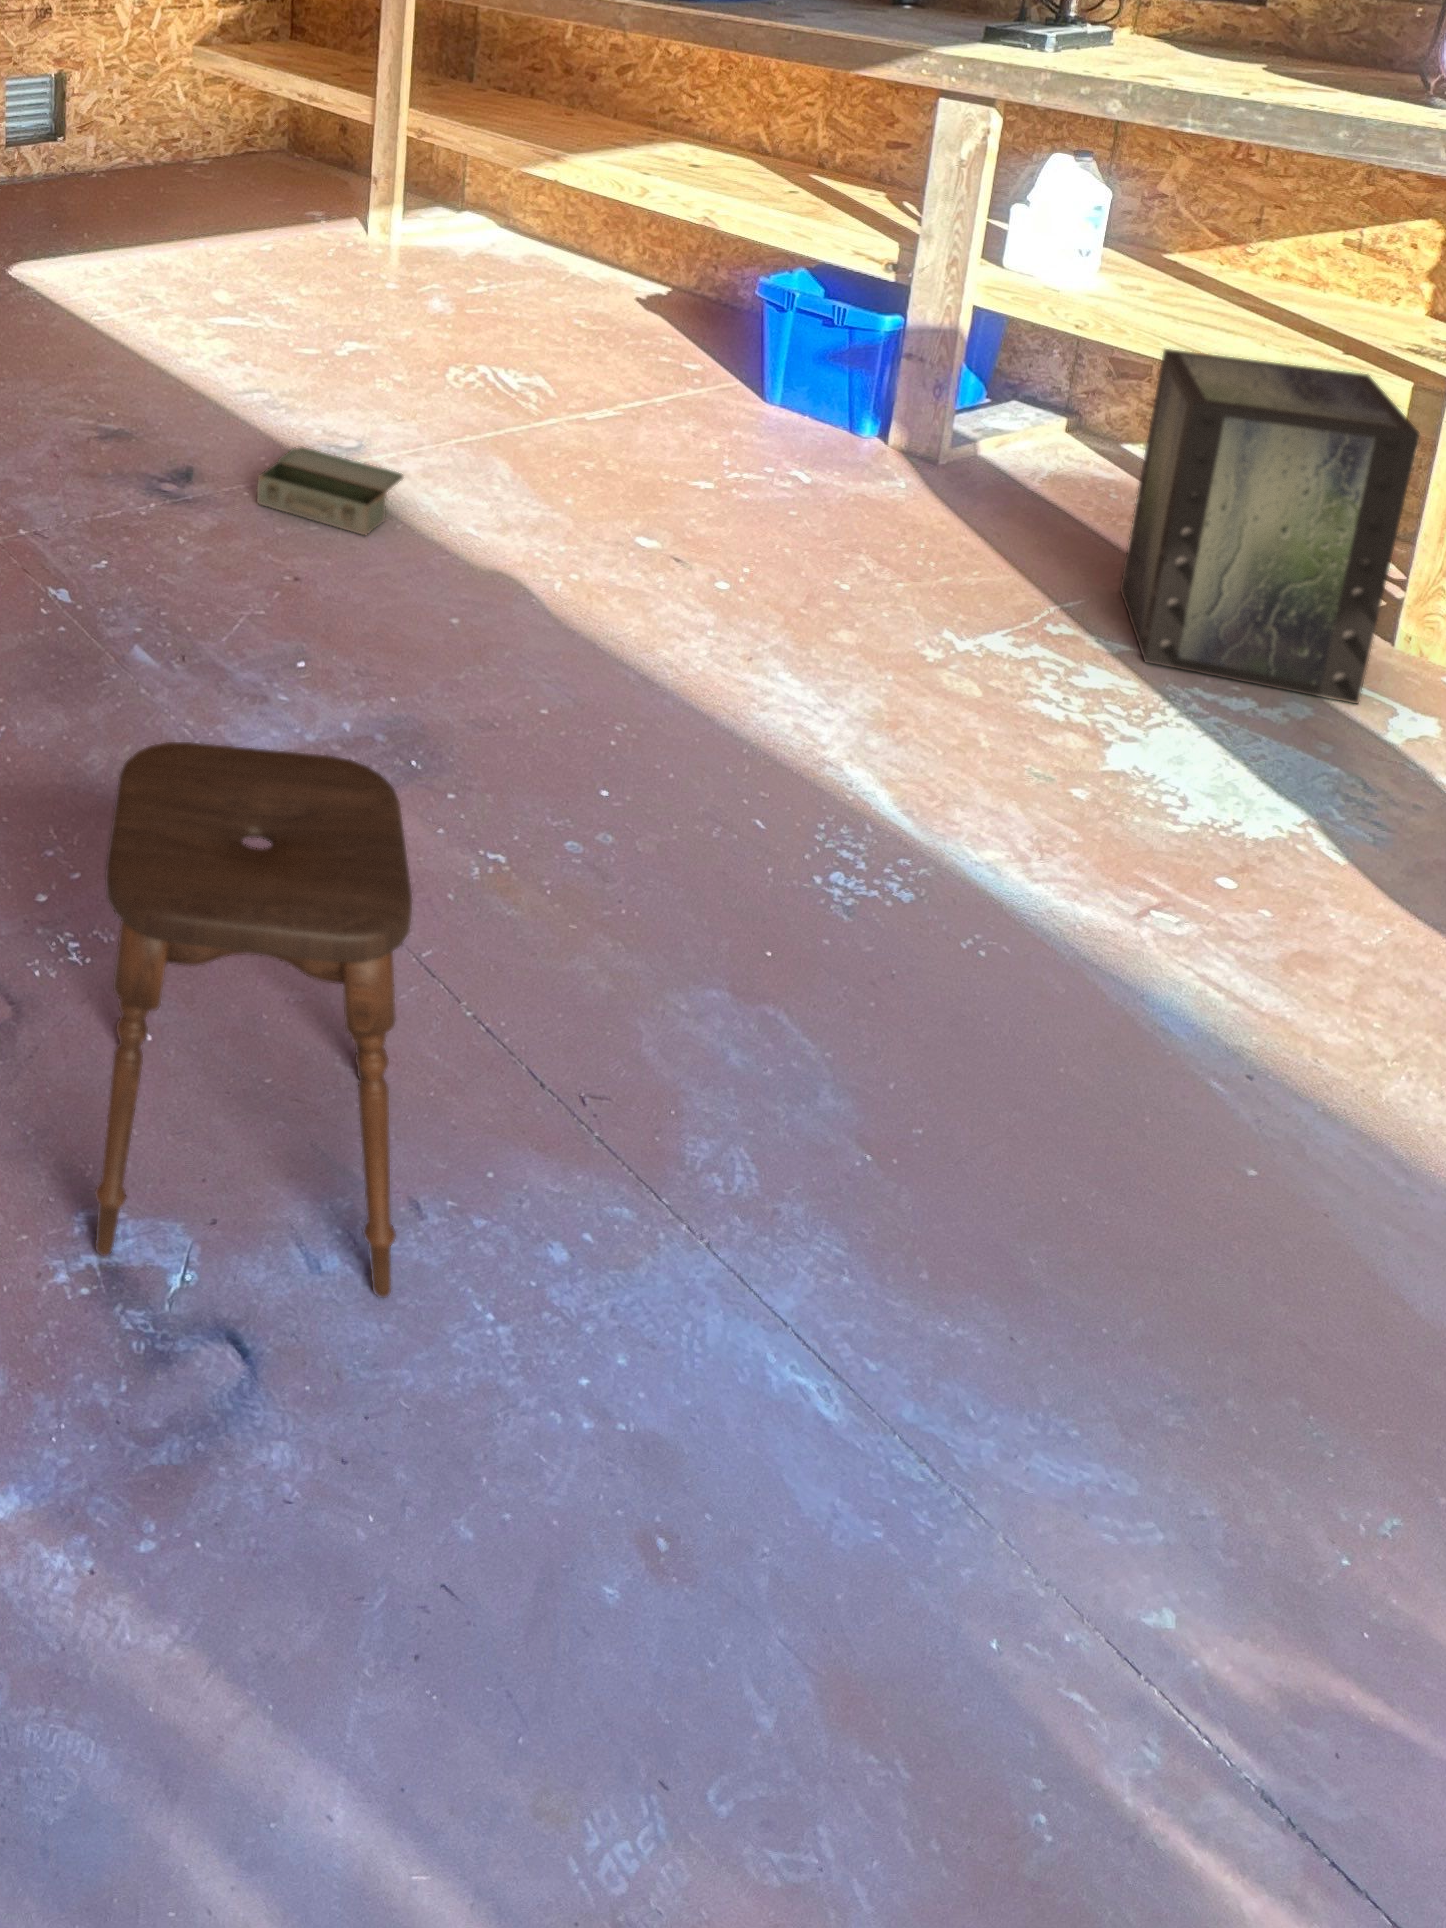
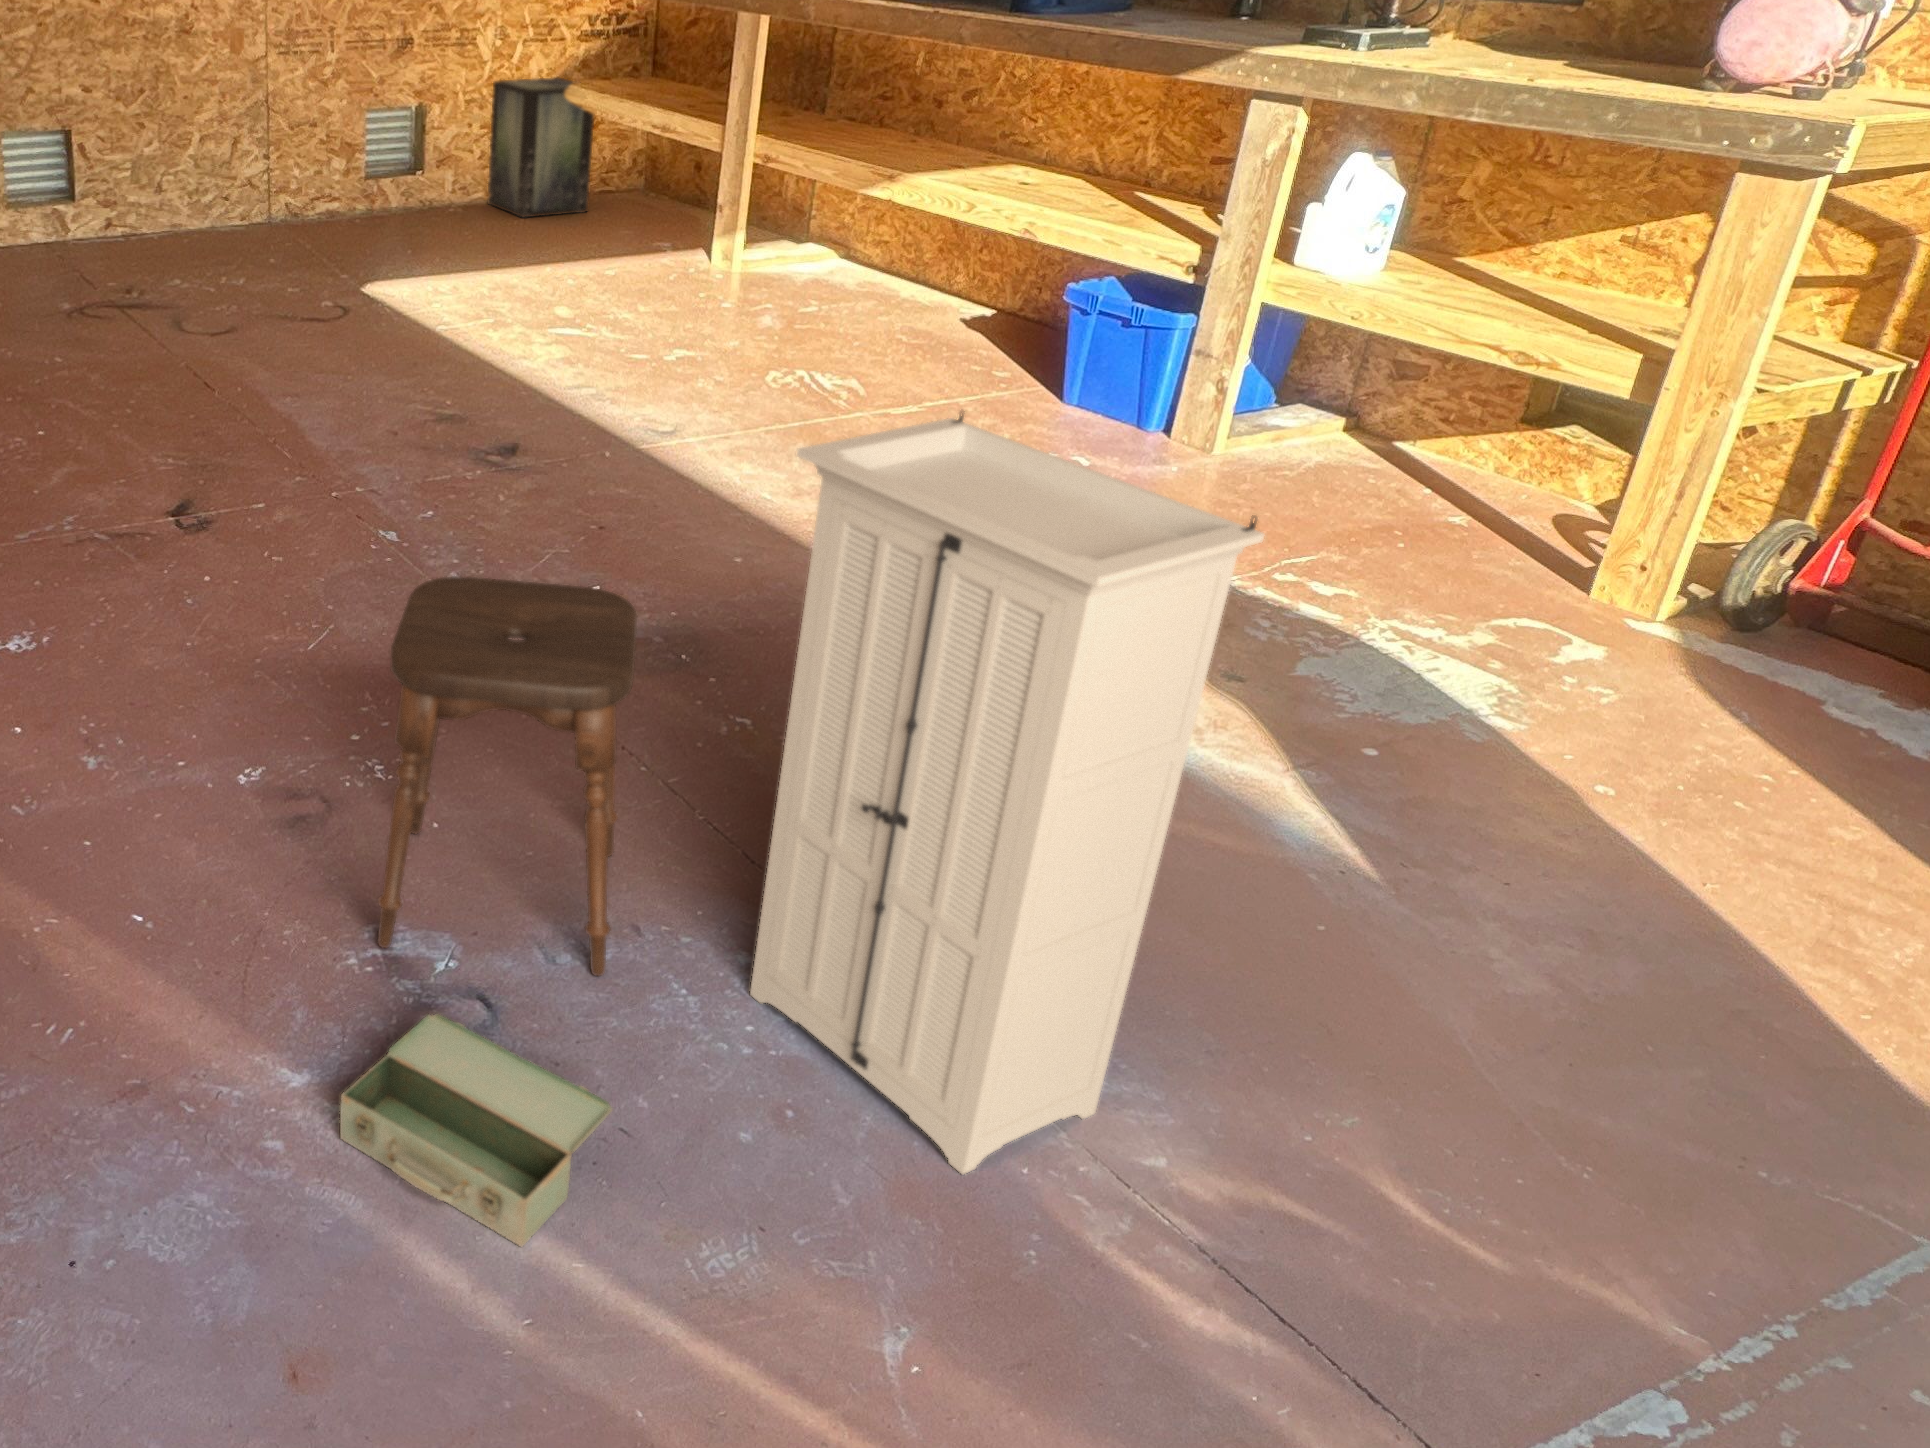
storage box: present [1120,349,1419,704] -> present [488,77,594,217]
toolbox: present [257,447,403,535] -> present [340,1014,612,1246]
storage cabinet: none [580,580,1256,1670] -> present [750,412,1264,1174]

